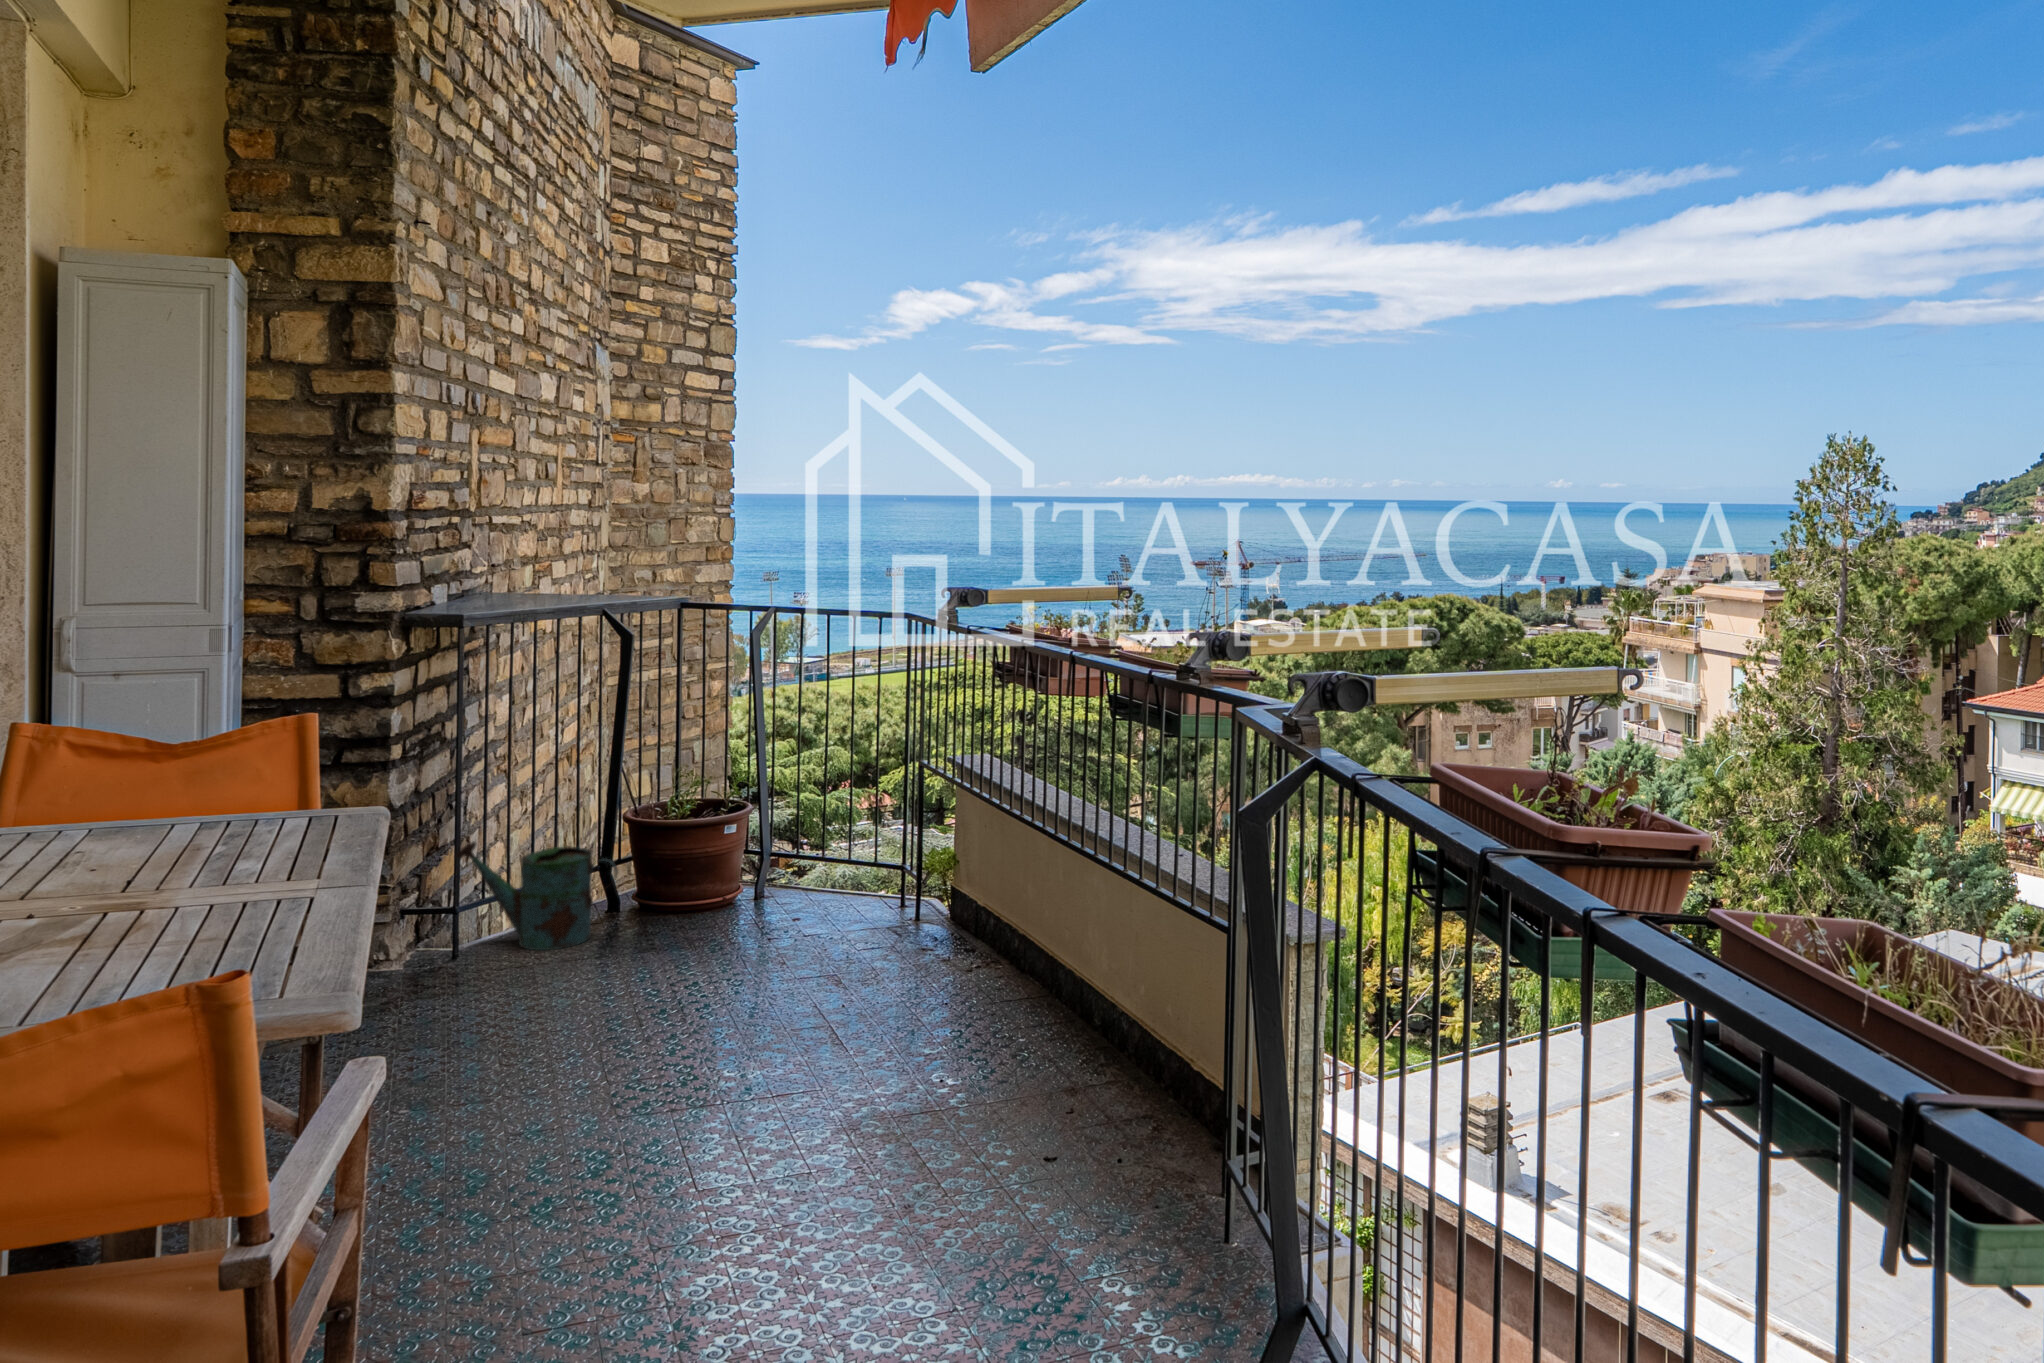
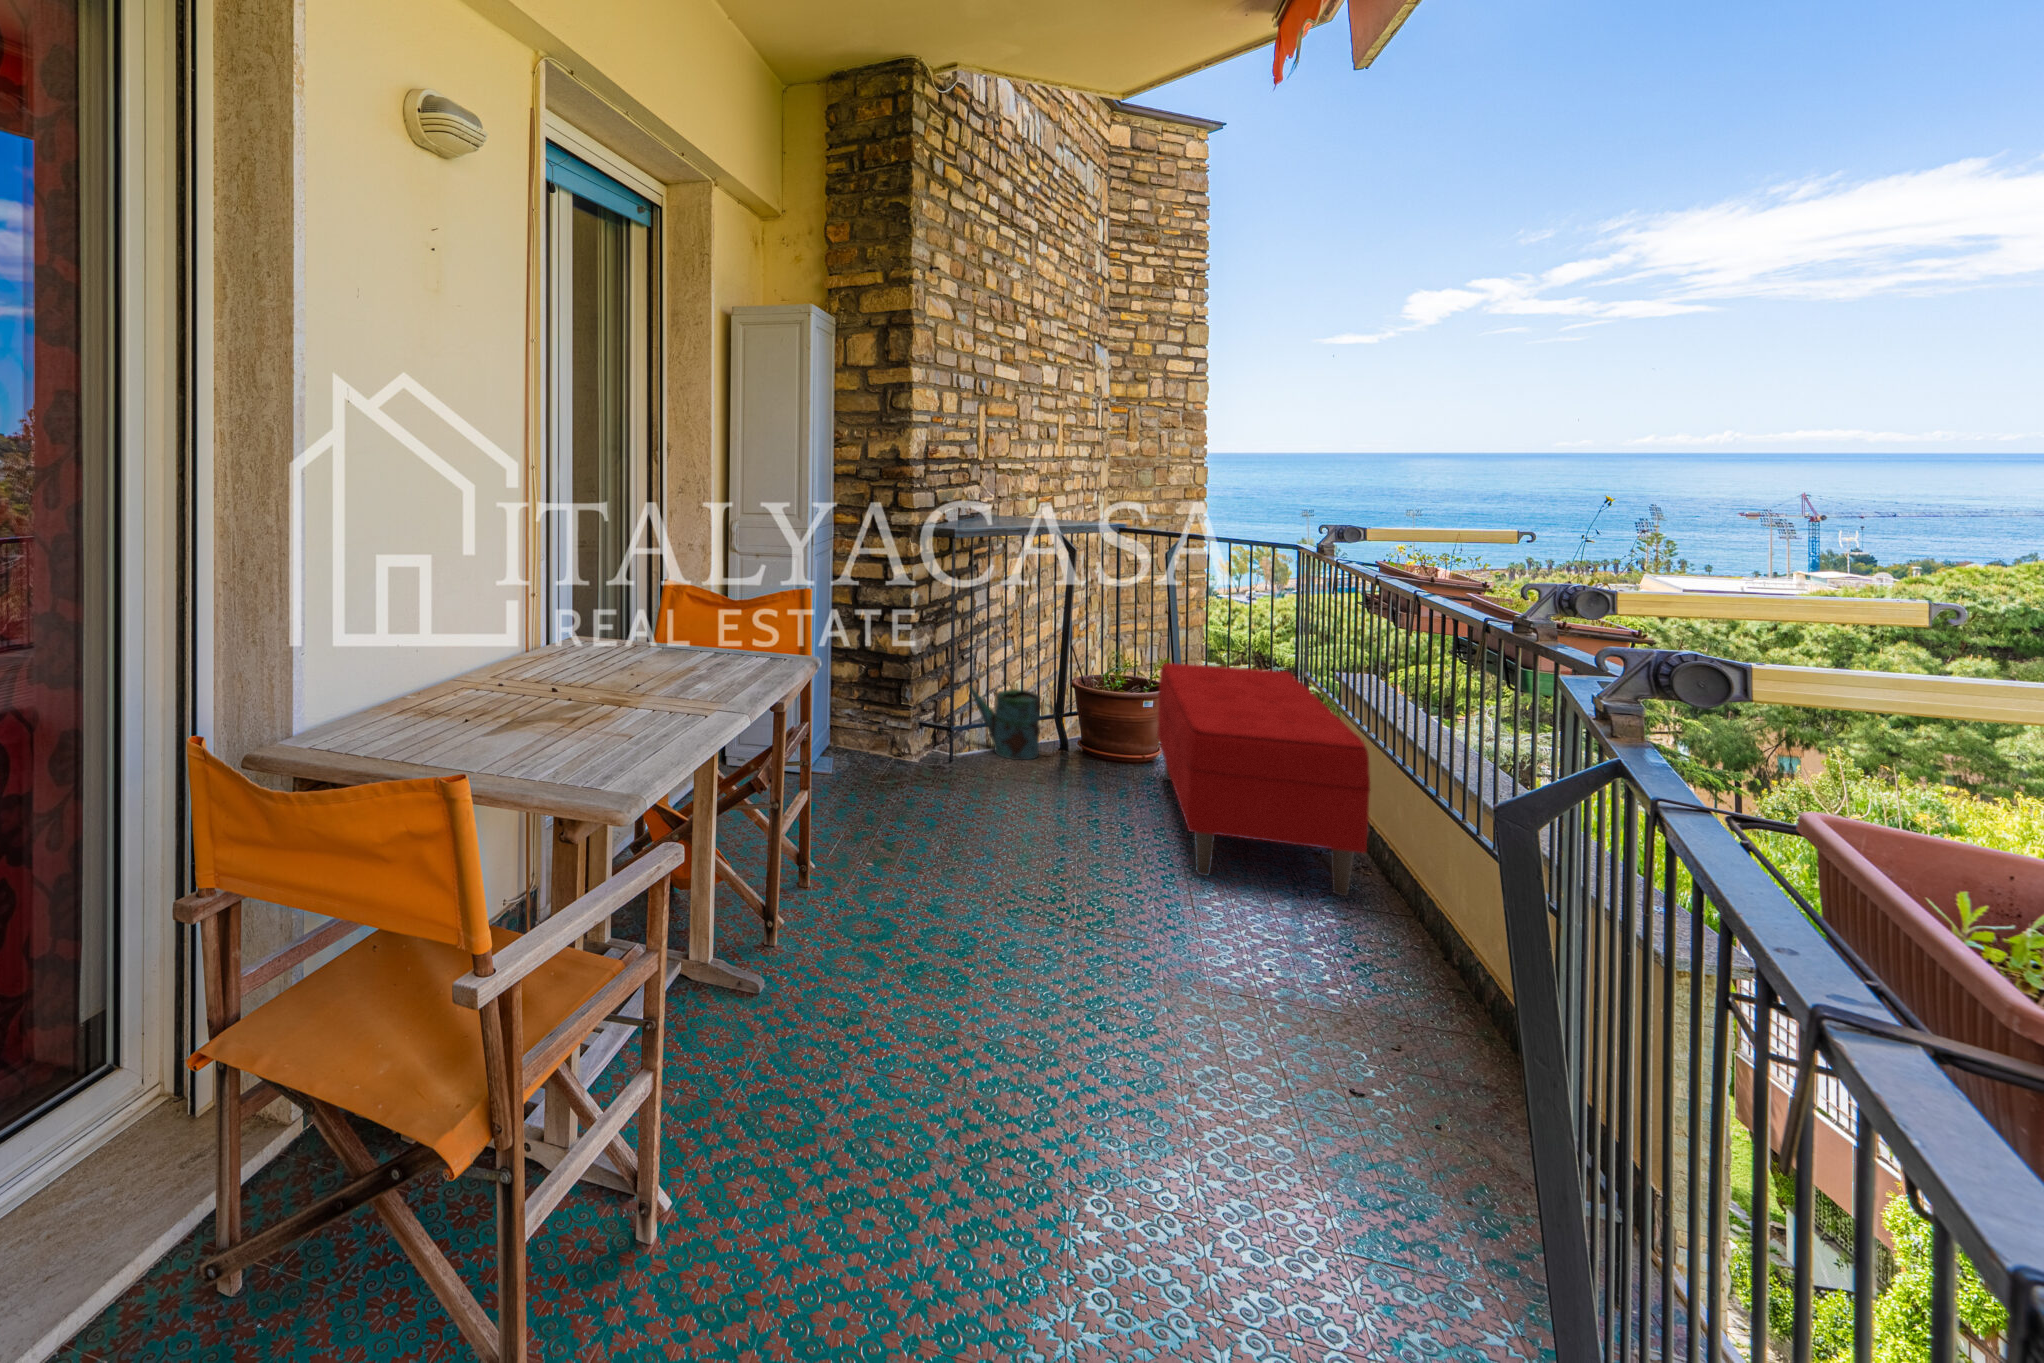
bench: none [758,762,1018,1016] -> present [1157,663,1370,896]

